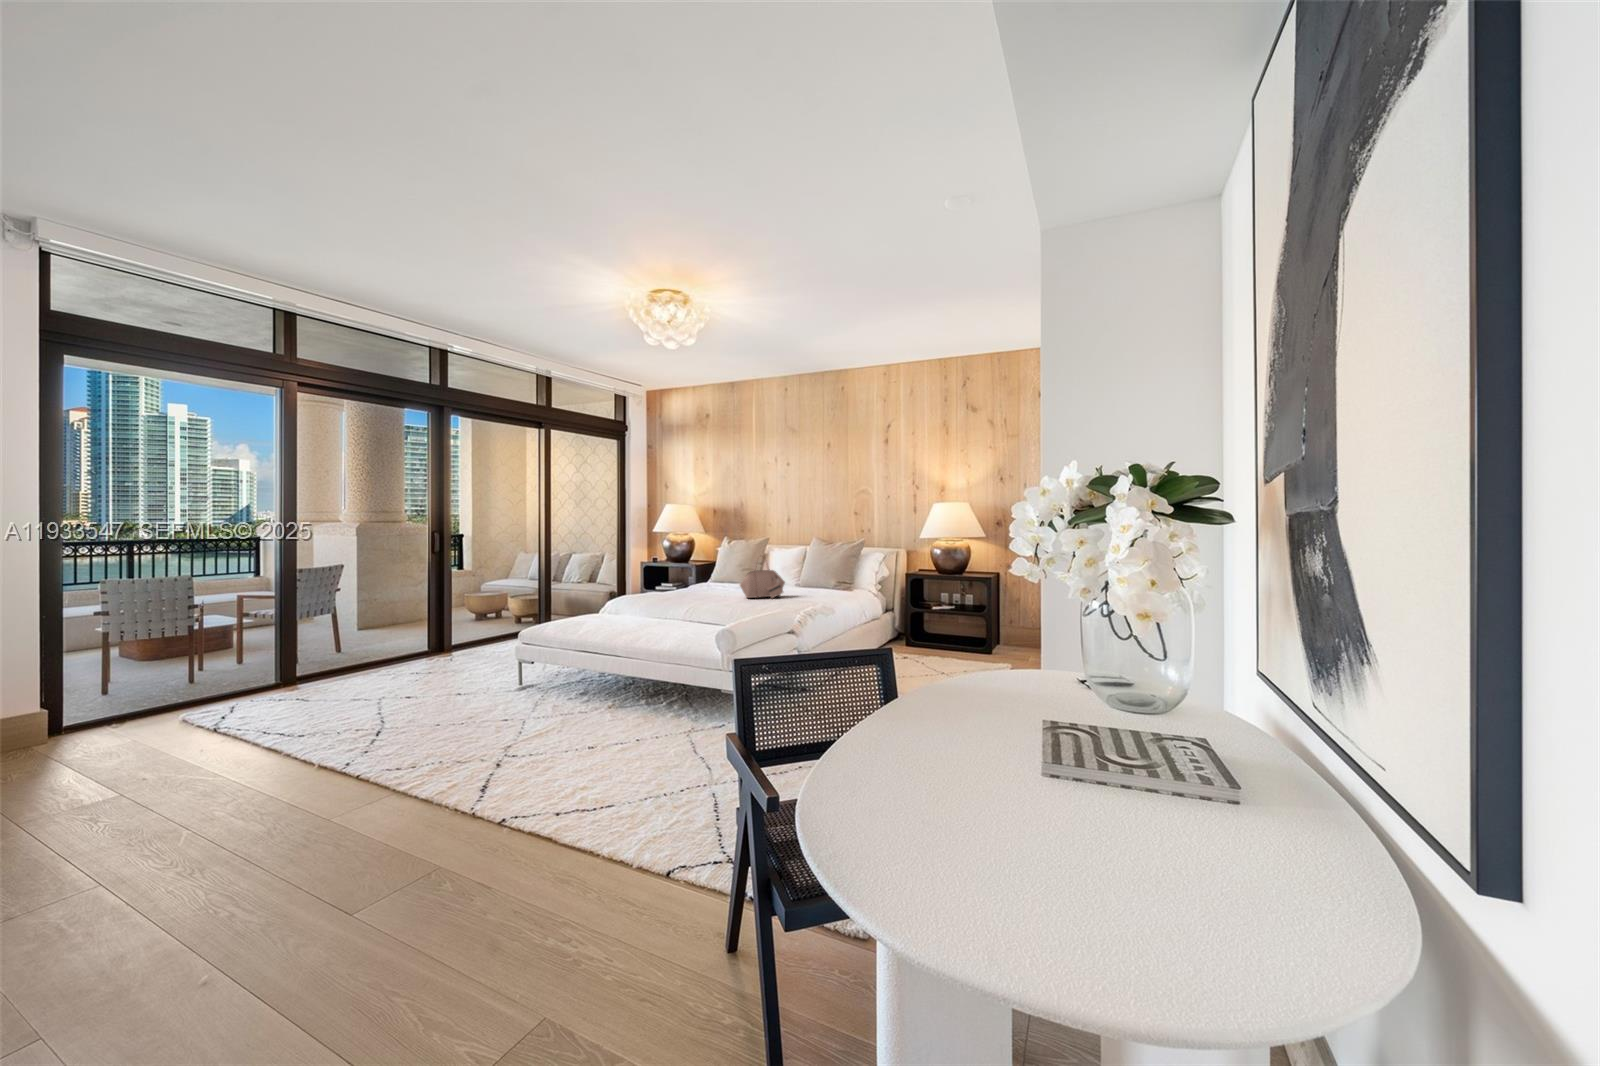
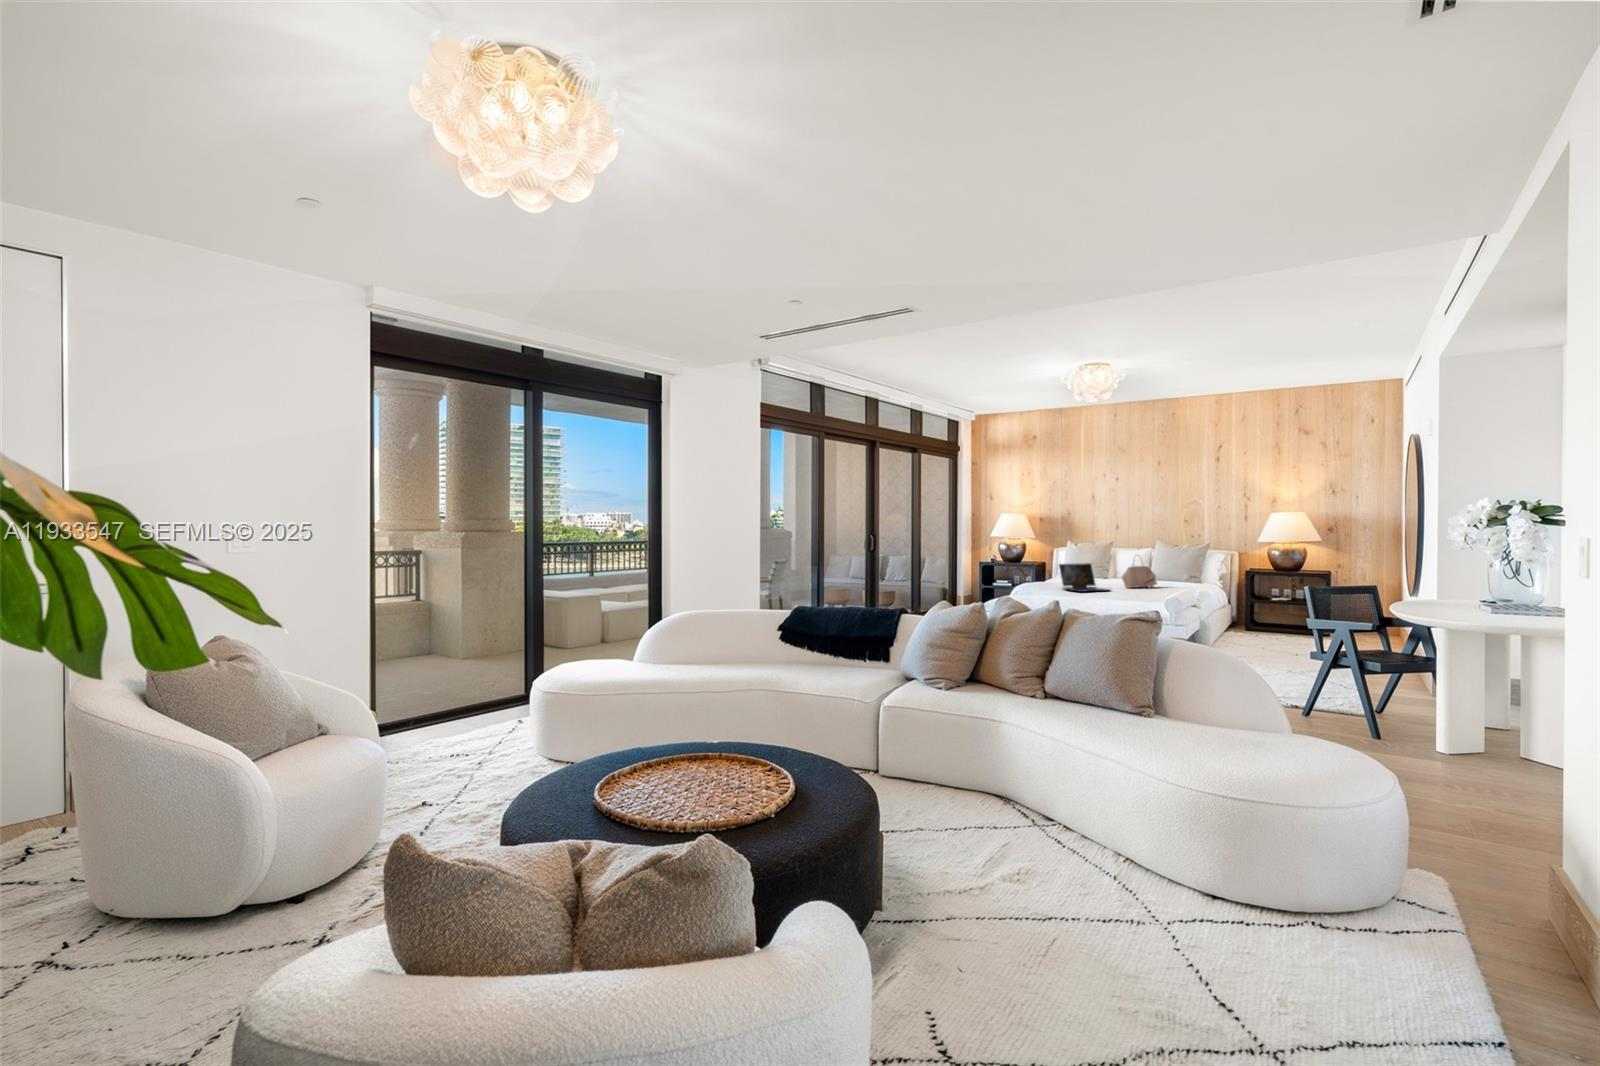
laptop: none [656,567,715,607] -> present [1059,563,1110,592]

